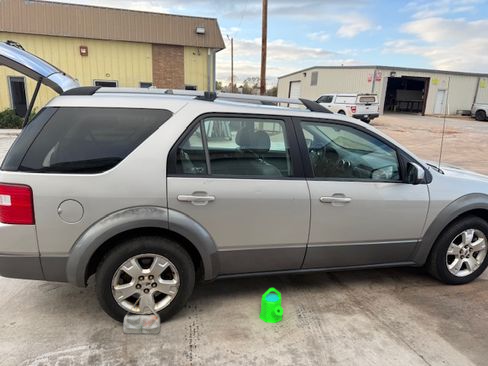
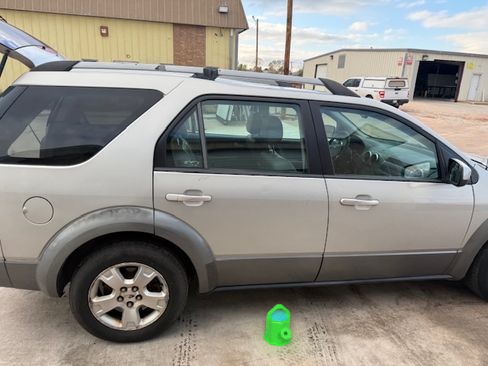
bag: present [123,296,160,334] -> none [101,310,145,355]

